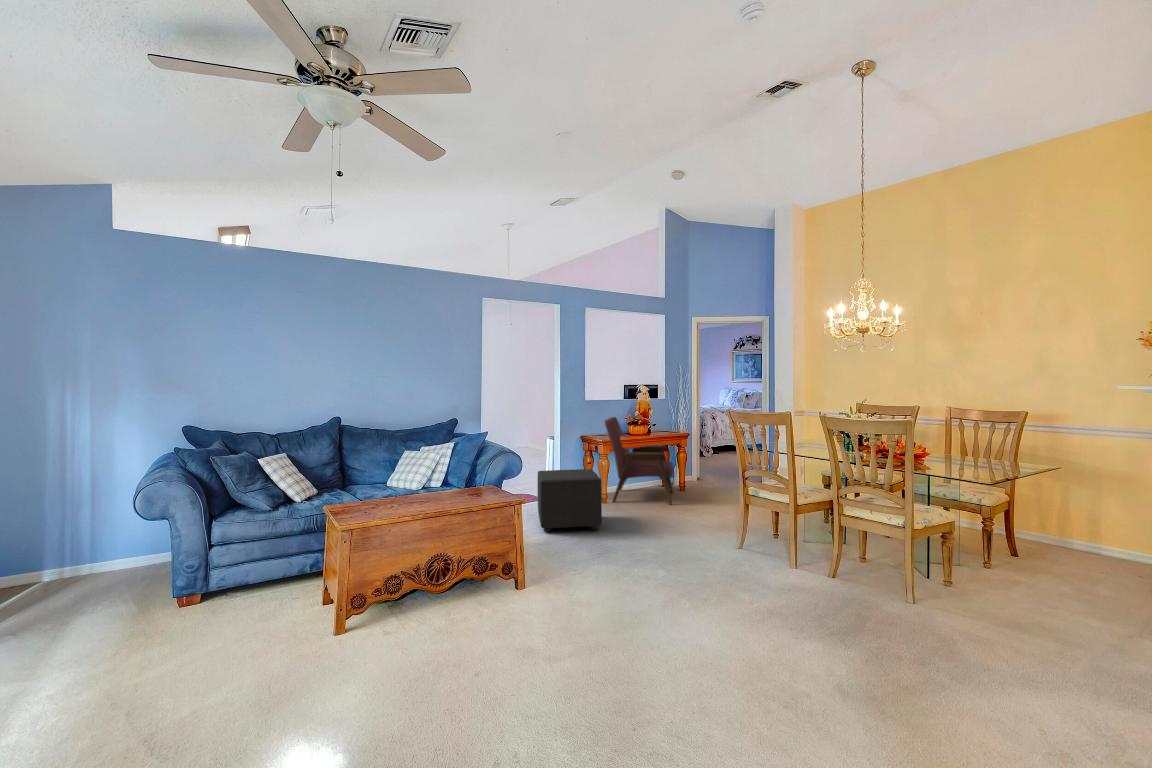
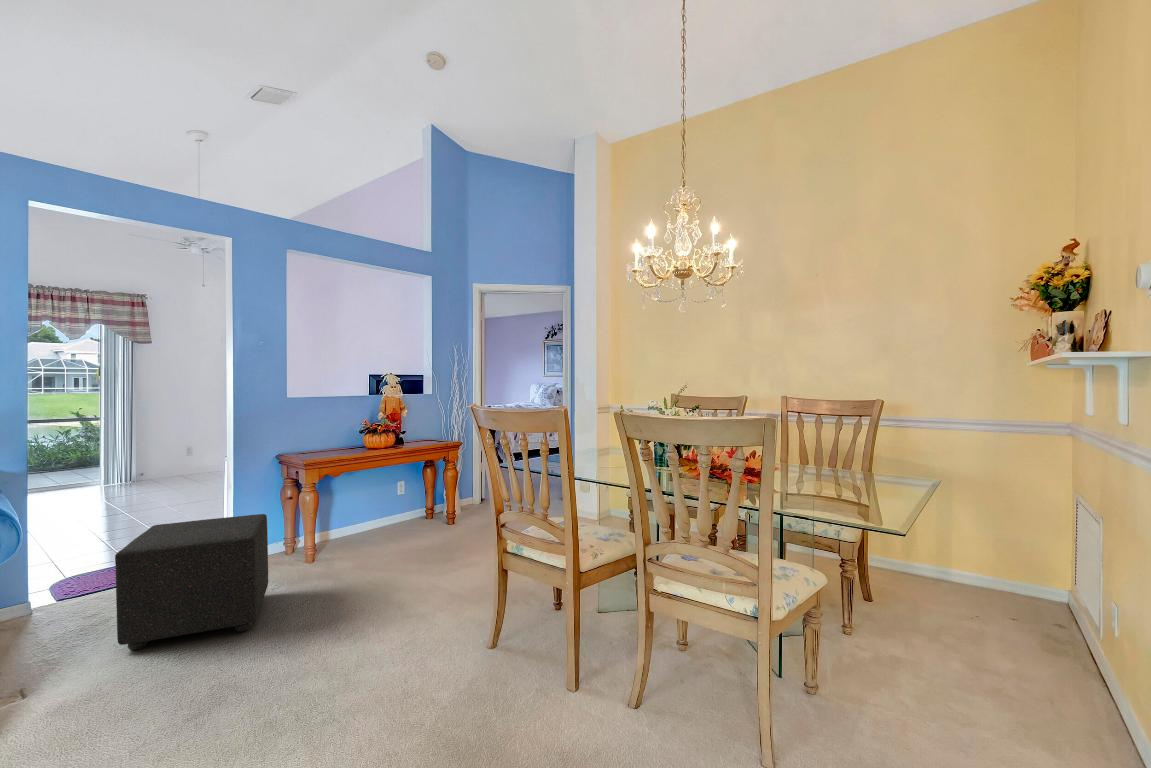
armchair: present [605,417,673,504] -> none [316,423,437,559]

